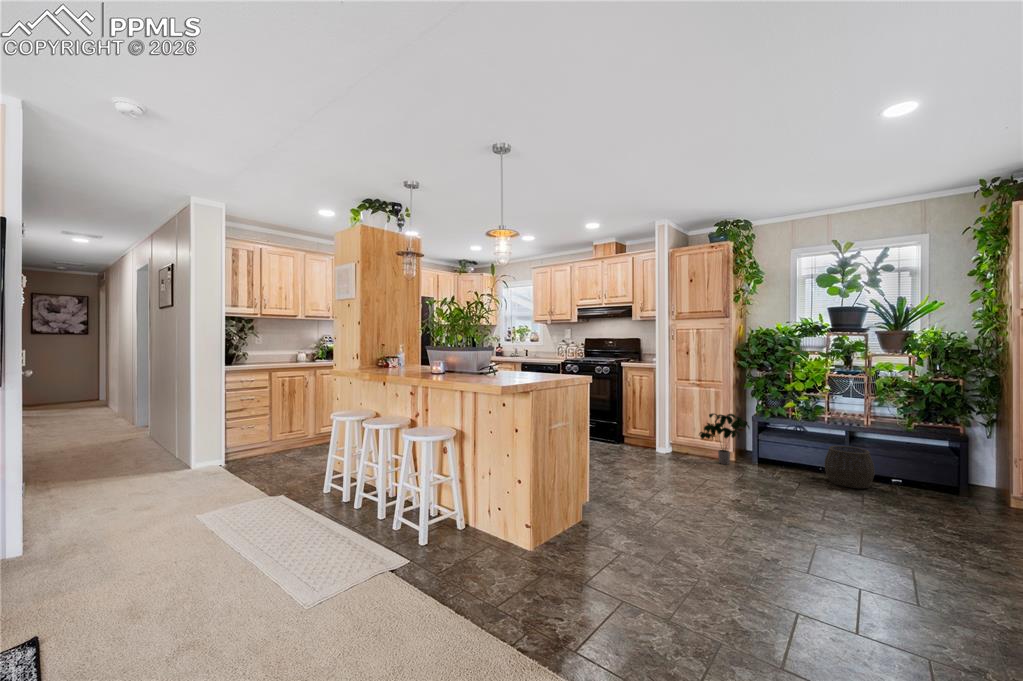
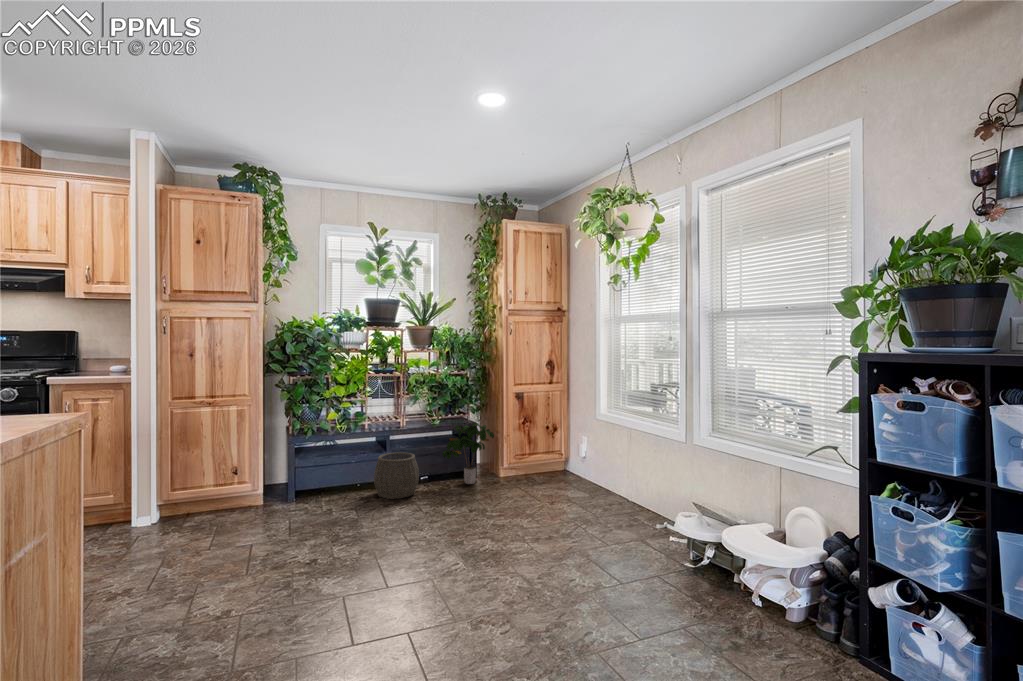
potted plant: present [699,413,749,464] -> present [442,423,494,484]

